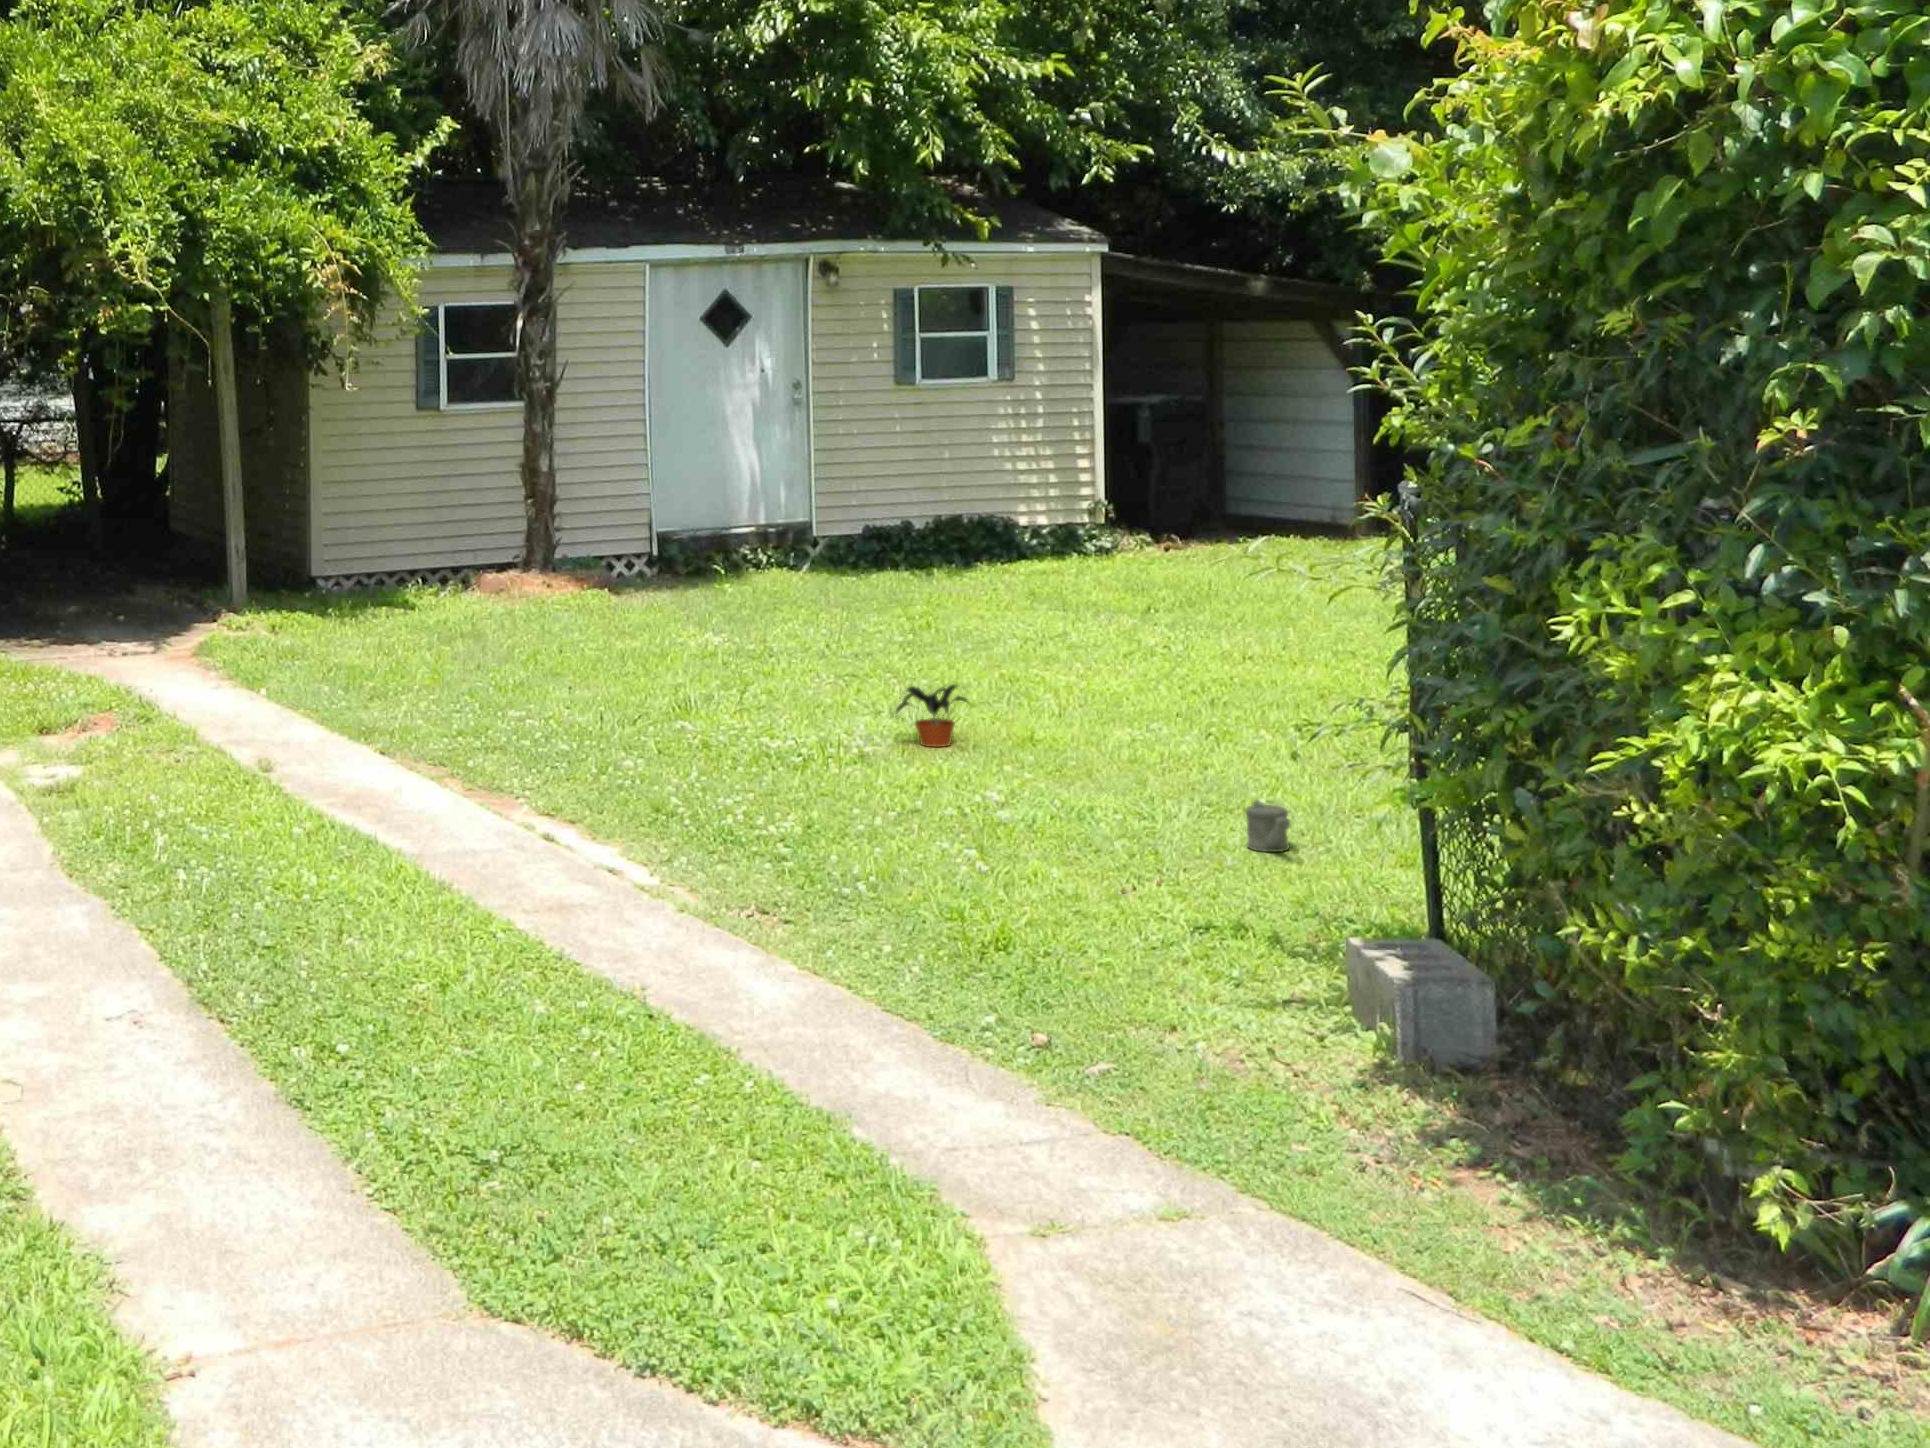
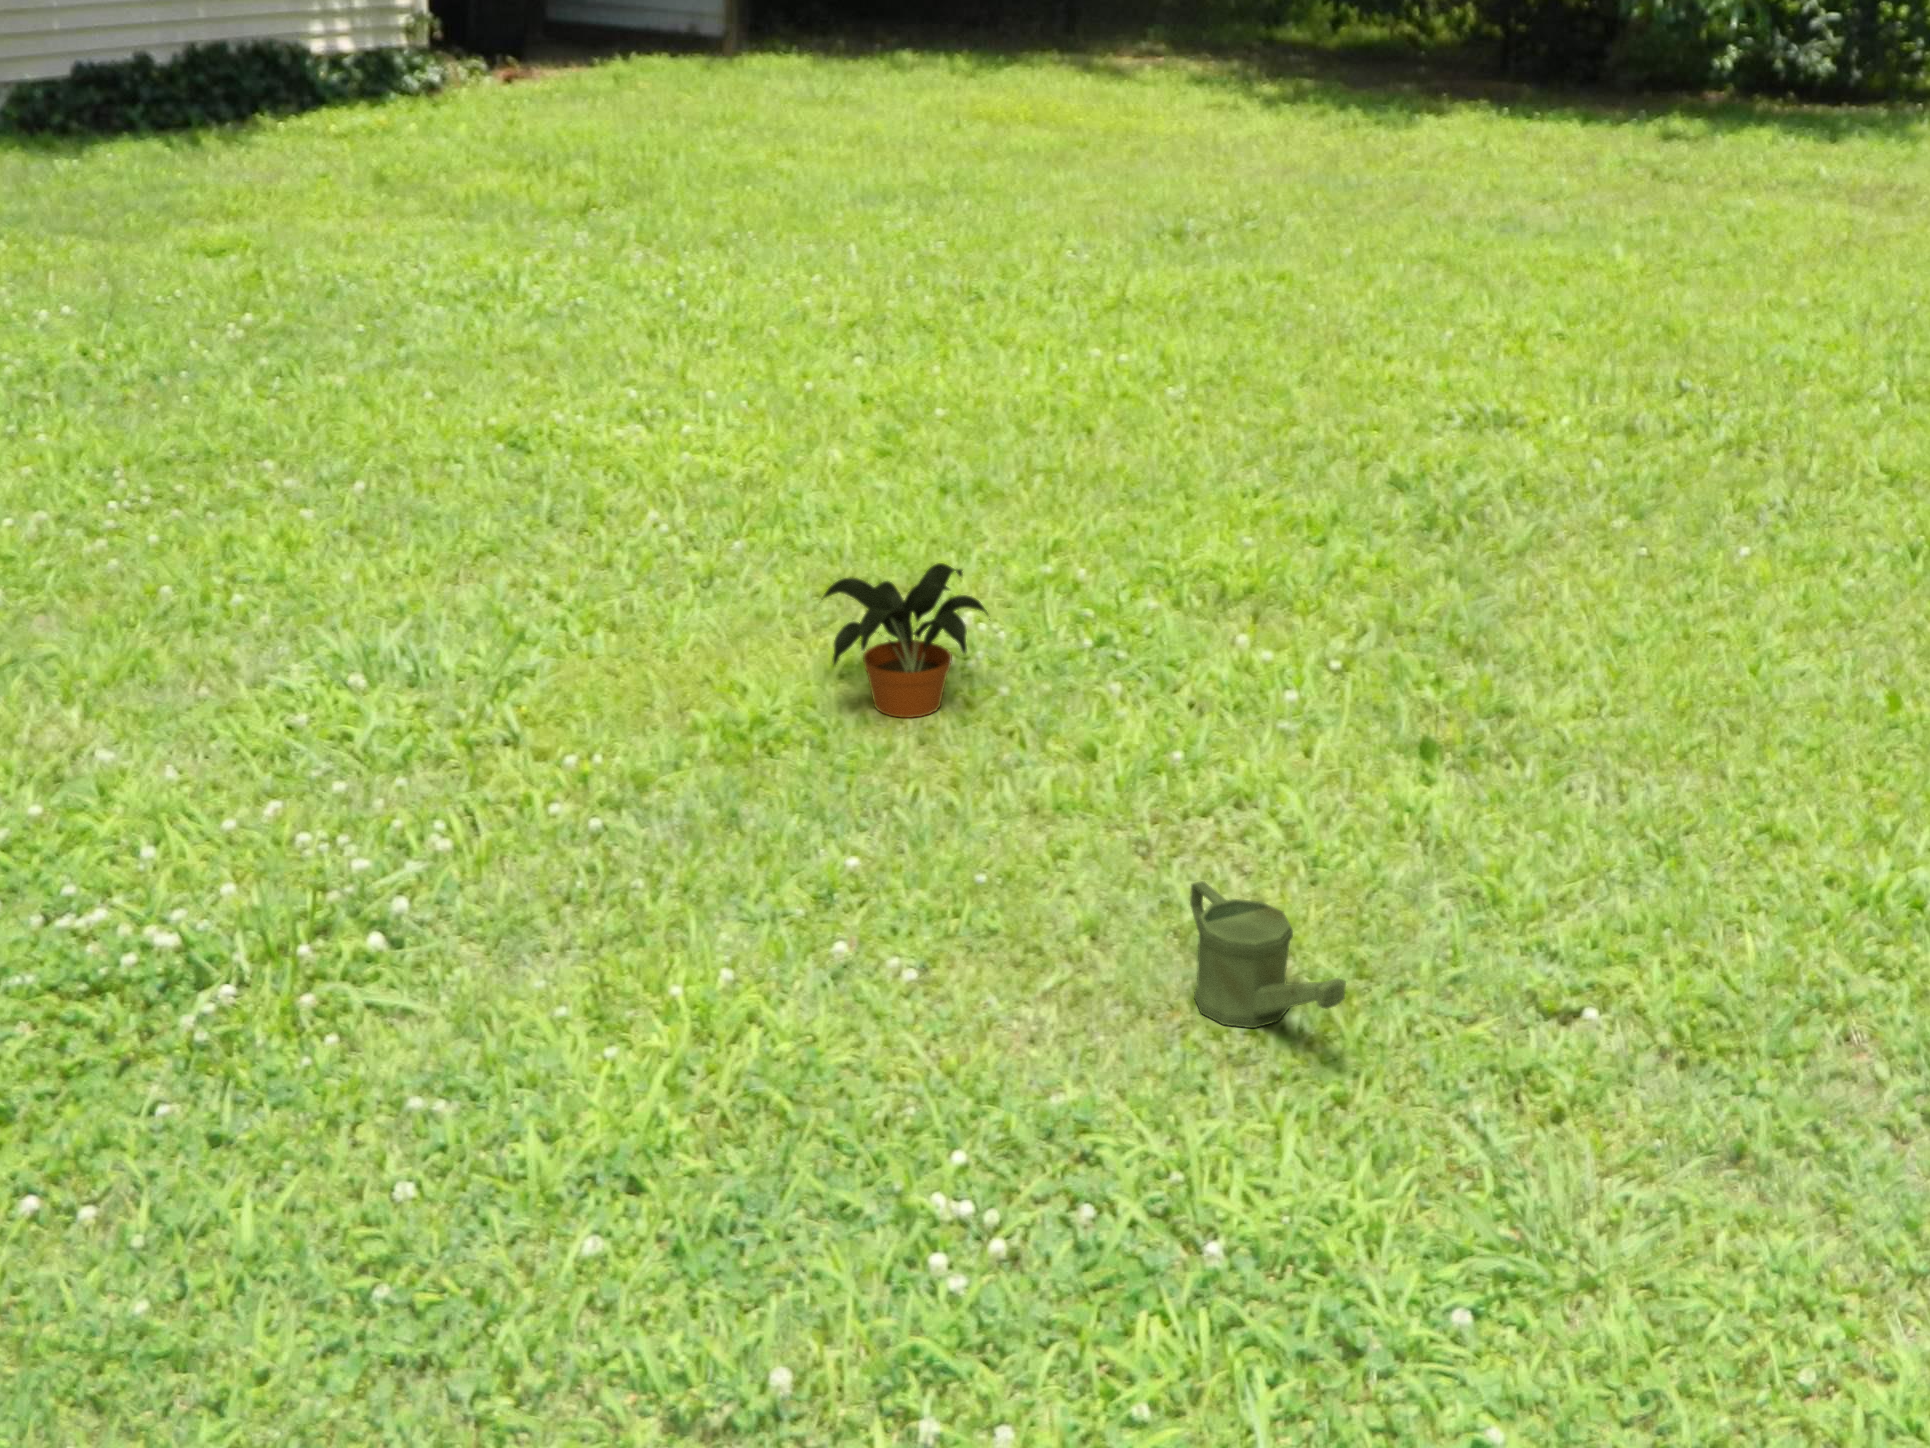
potted plant: present [895,684,968,747] -> present [823,563,990,718]

